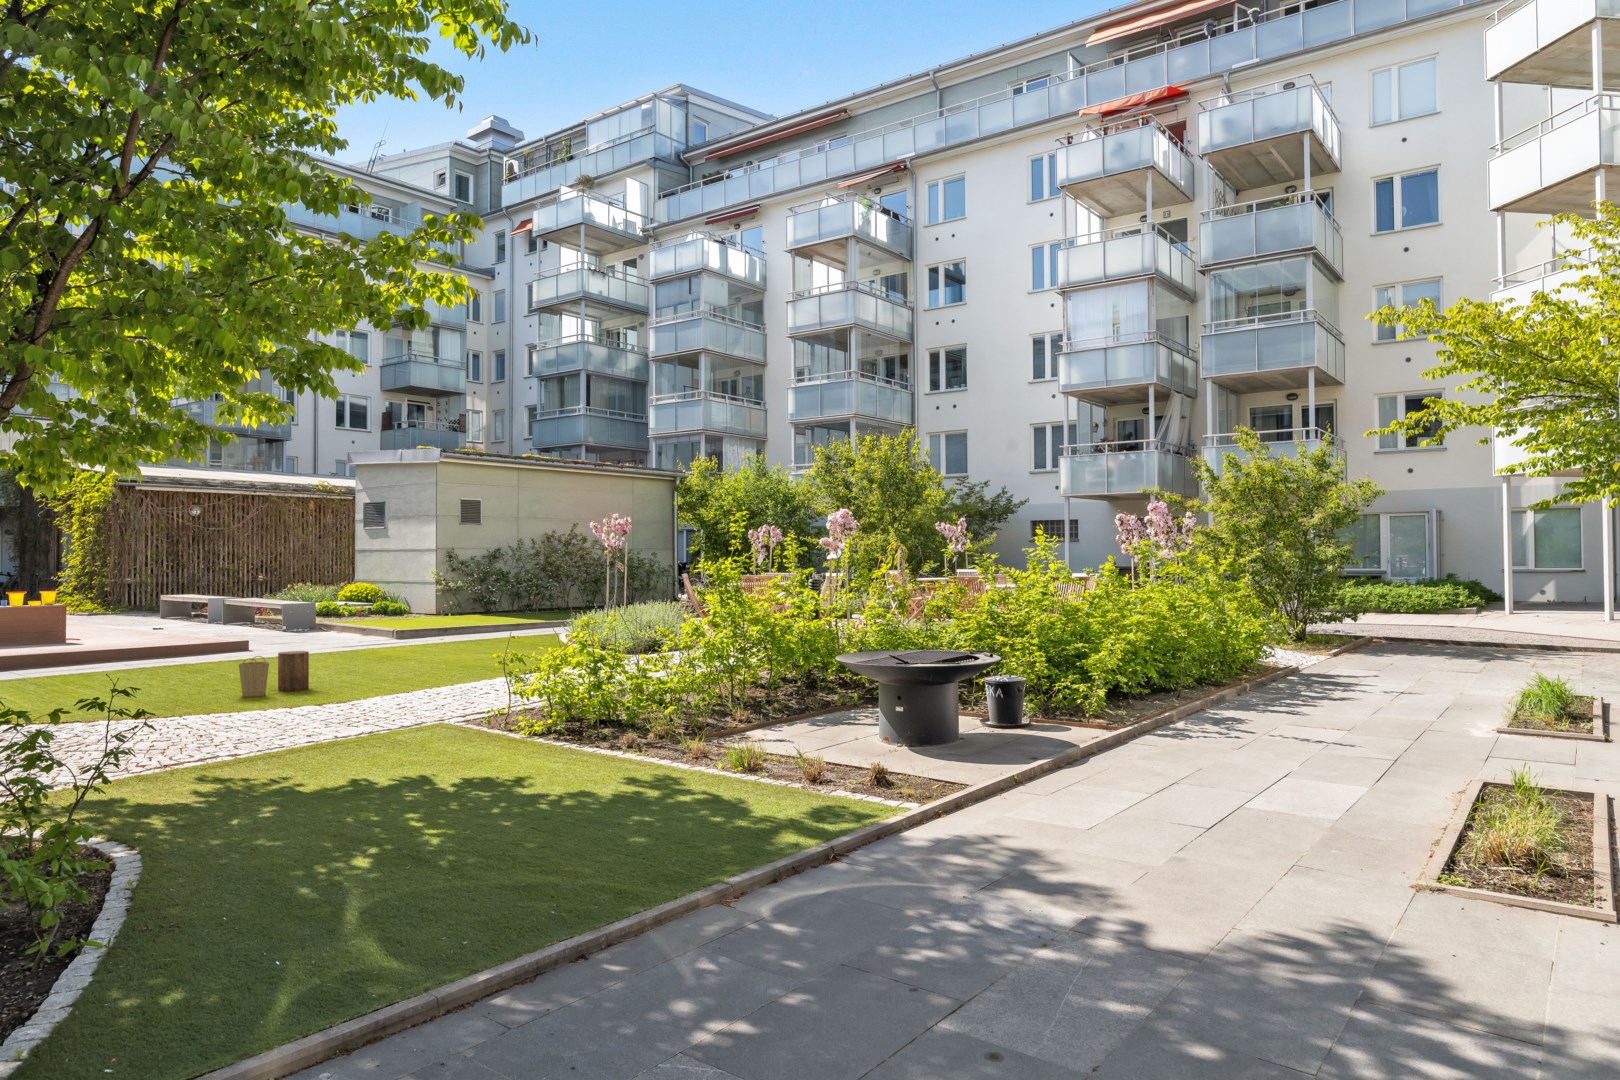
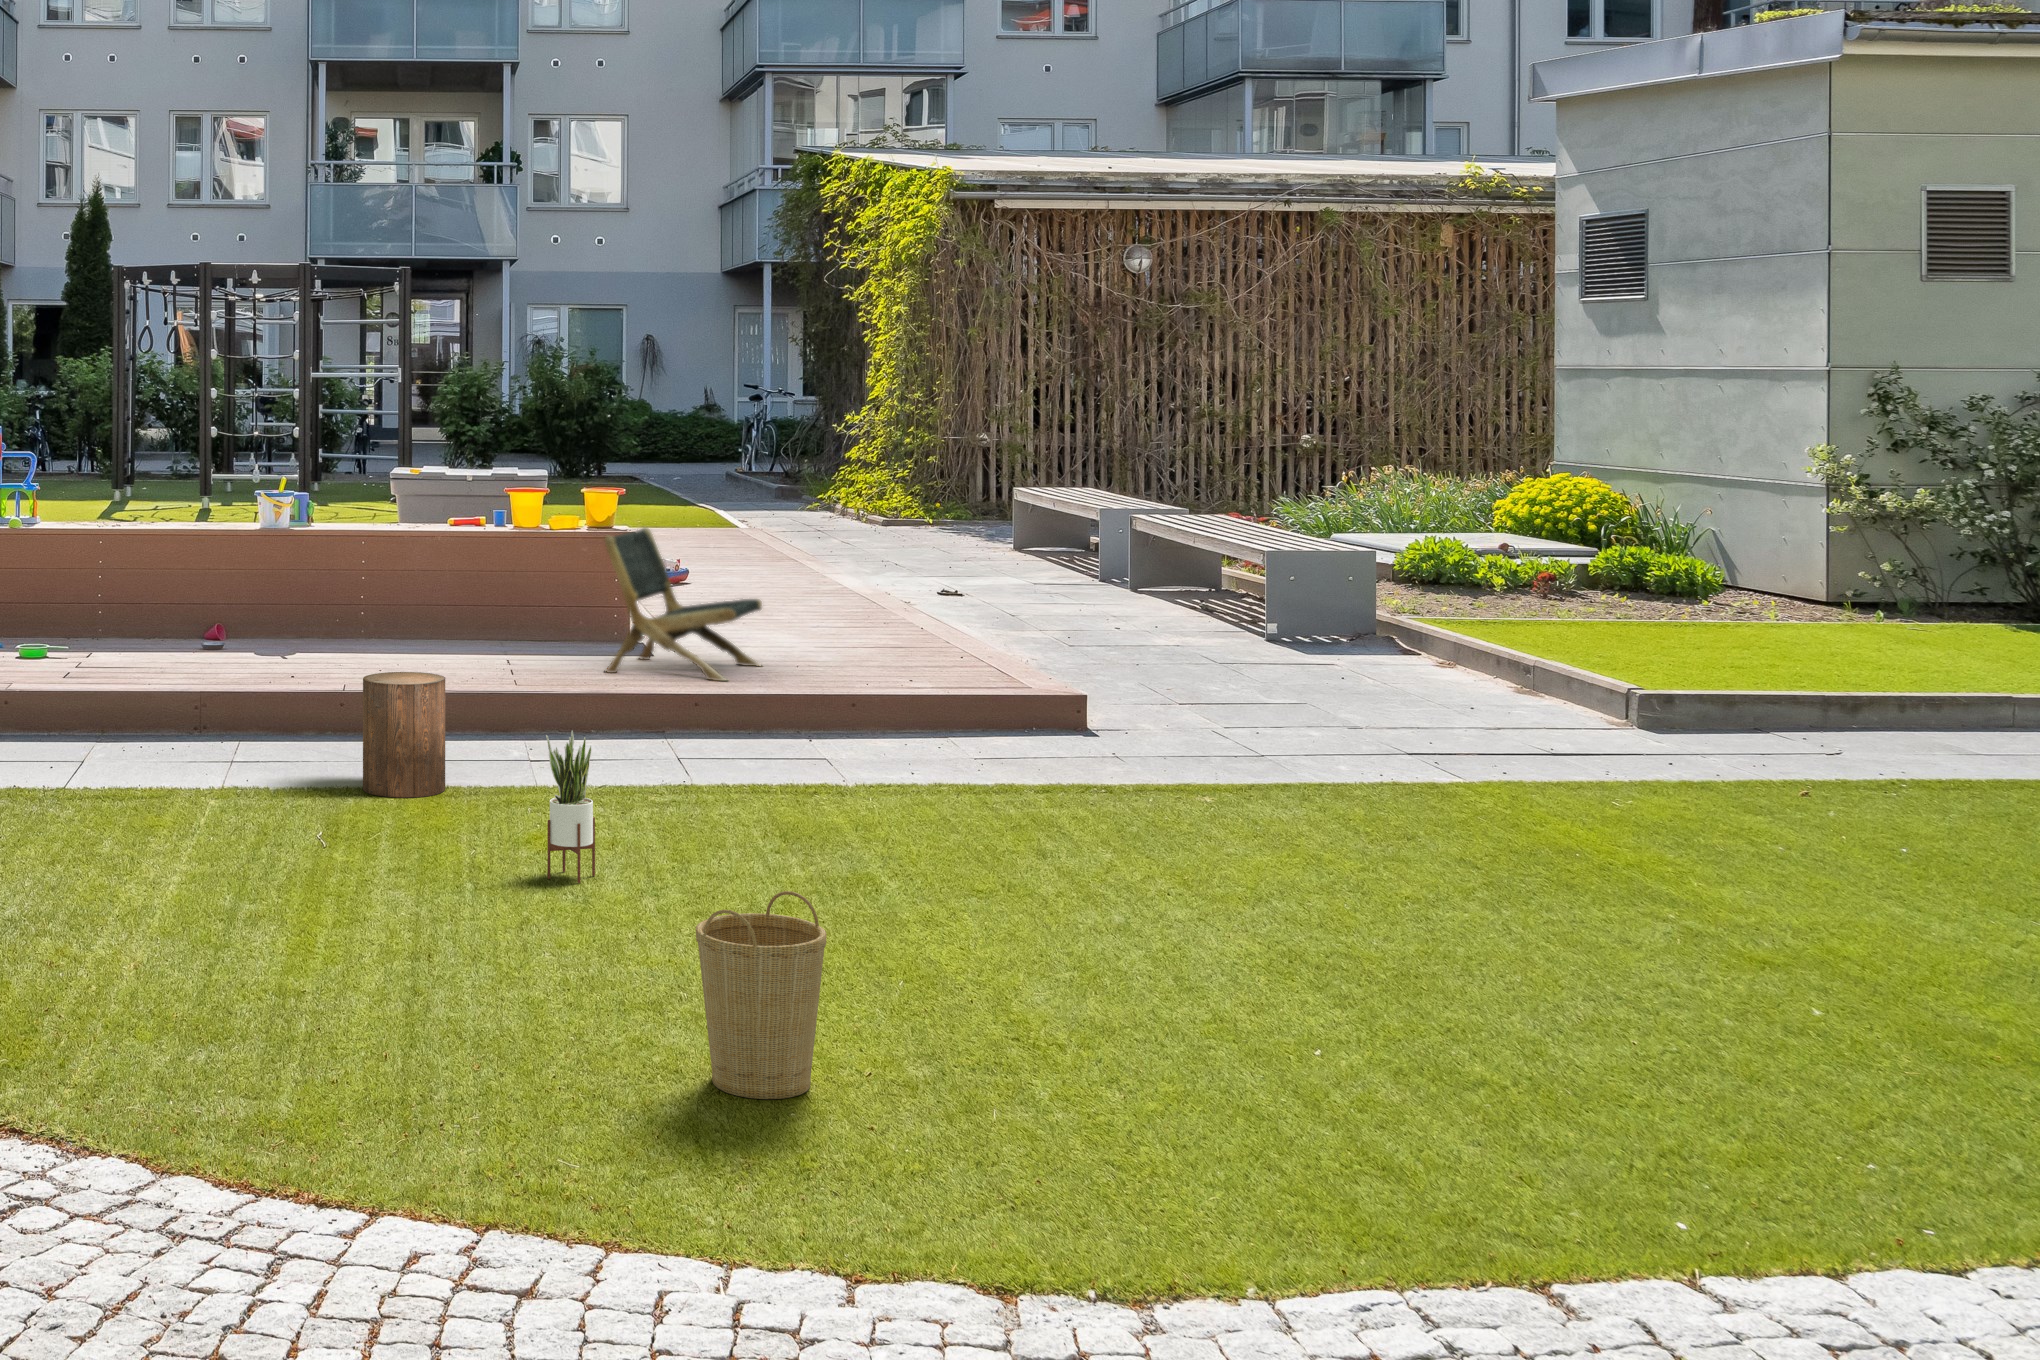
lounge chair: none [60,606,120,655] -> present [605,527,762,681]
potted plant: none [142,644,155,684] -> present [546,730,595,883]
stool: present [278,651,309,691] -> present [363,672,445,797]

